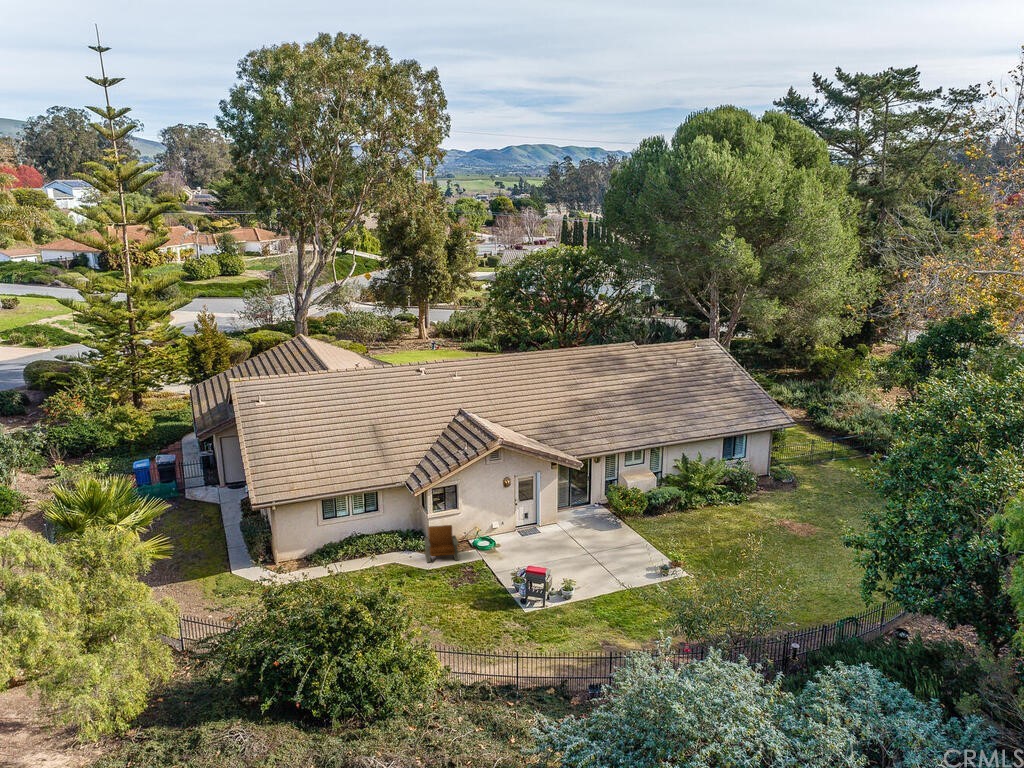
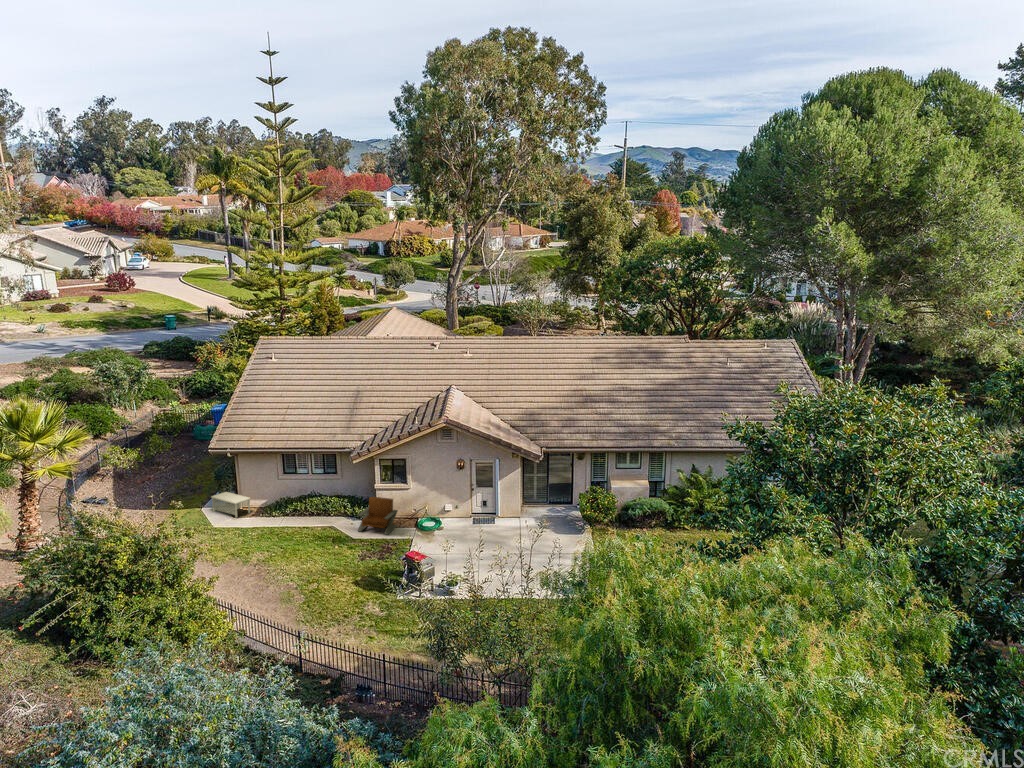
storage bench: none [250,550,296,574] -> present [211,492,250,518]

